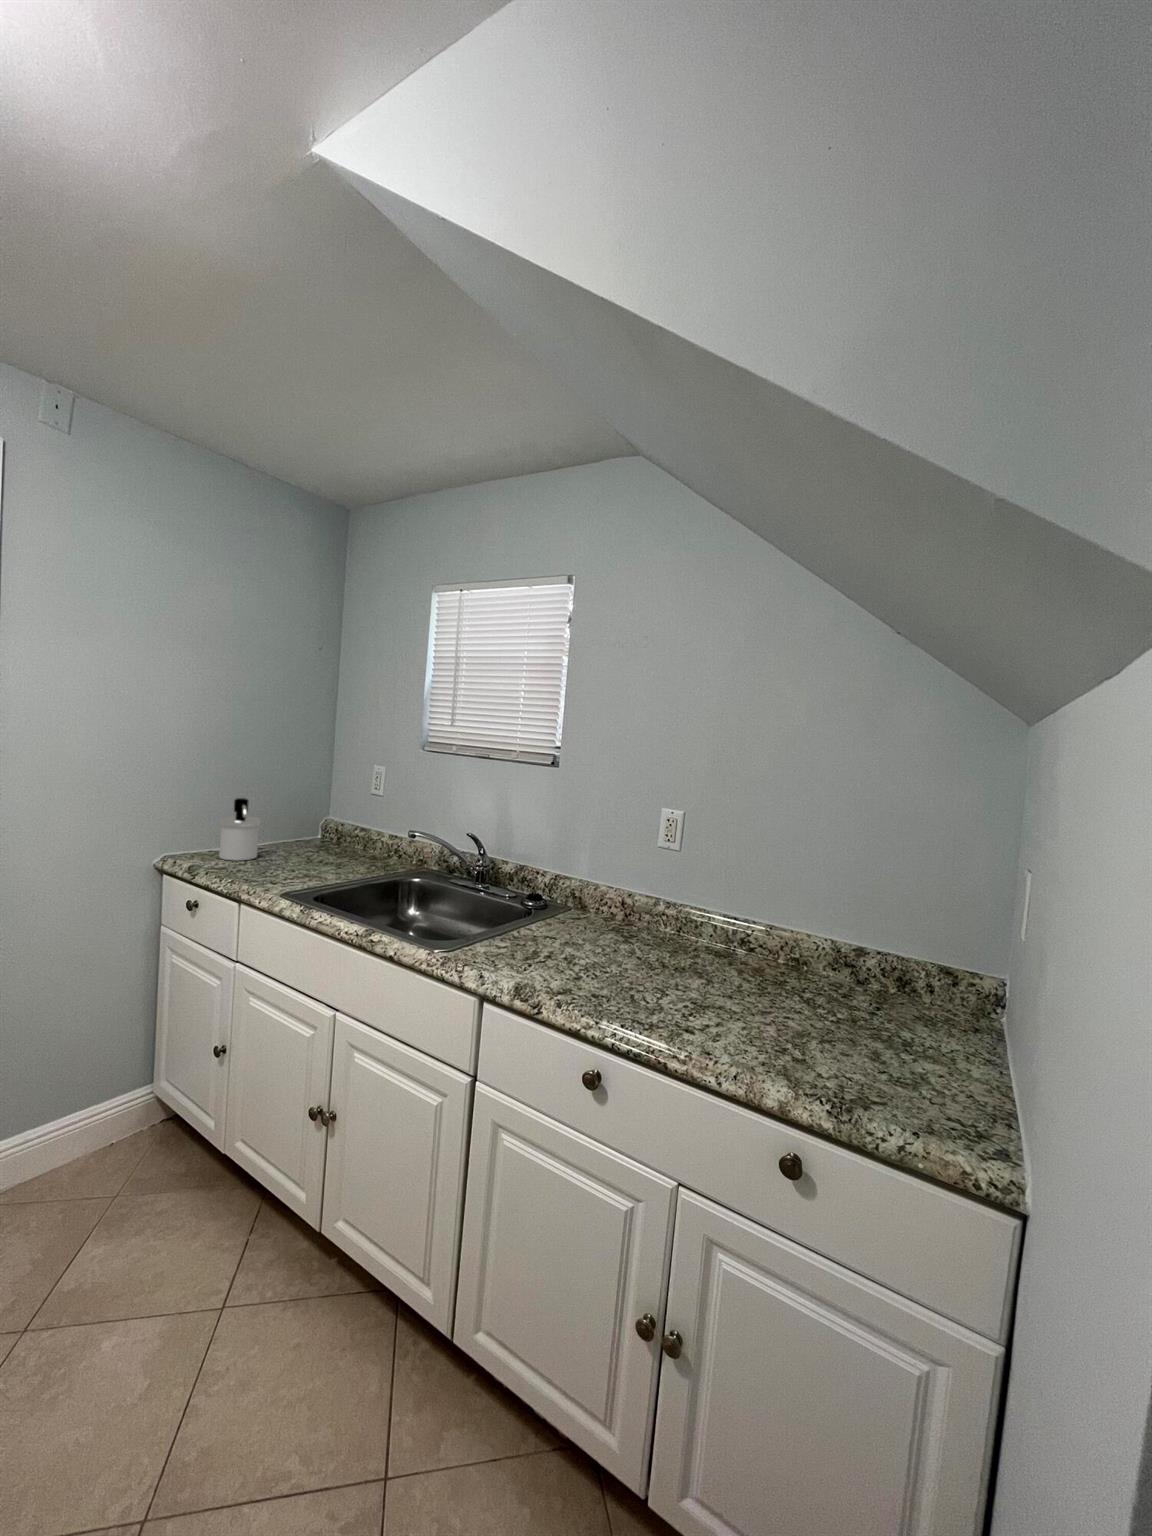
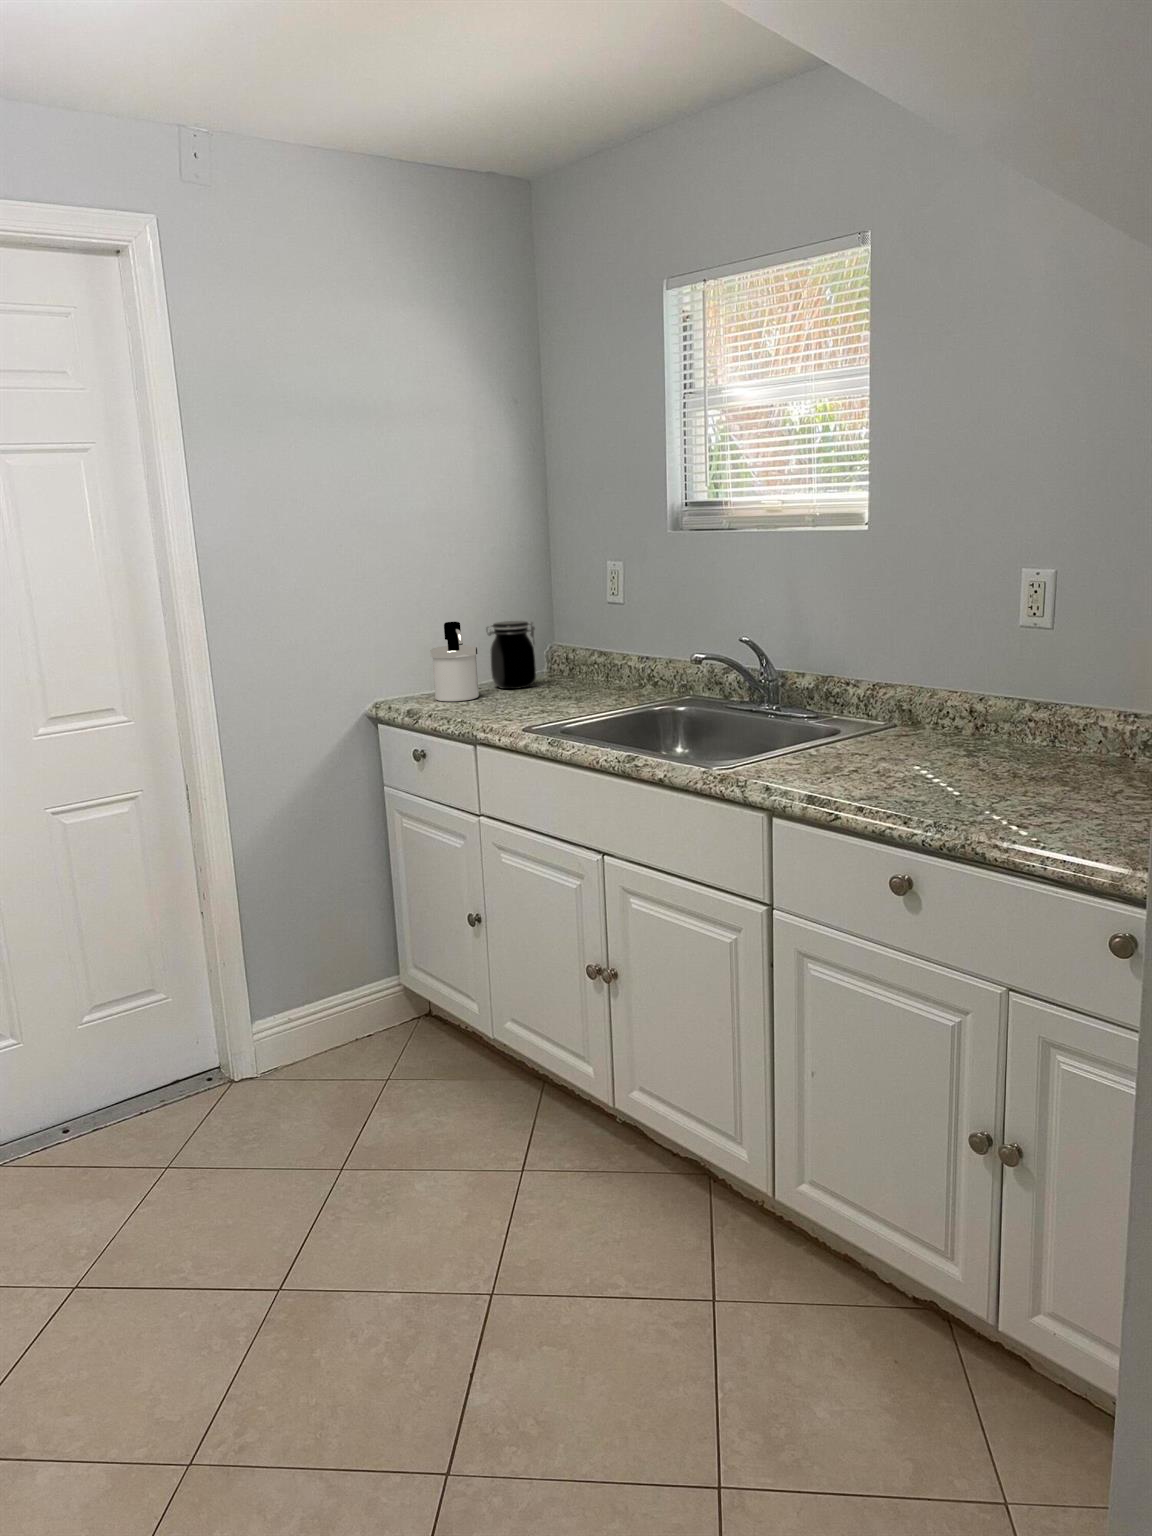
jar: none [273,800,312,851] -> present [487,621,536,689]

